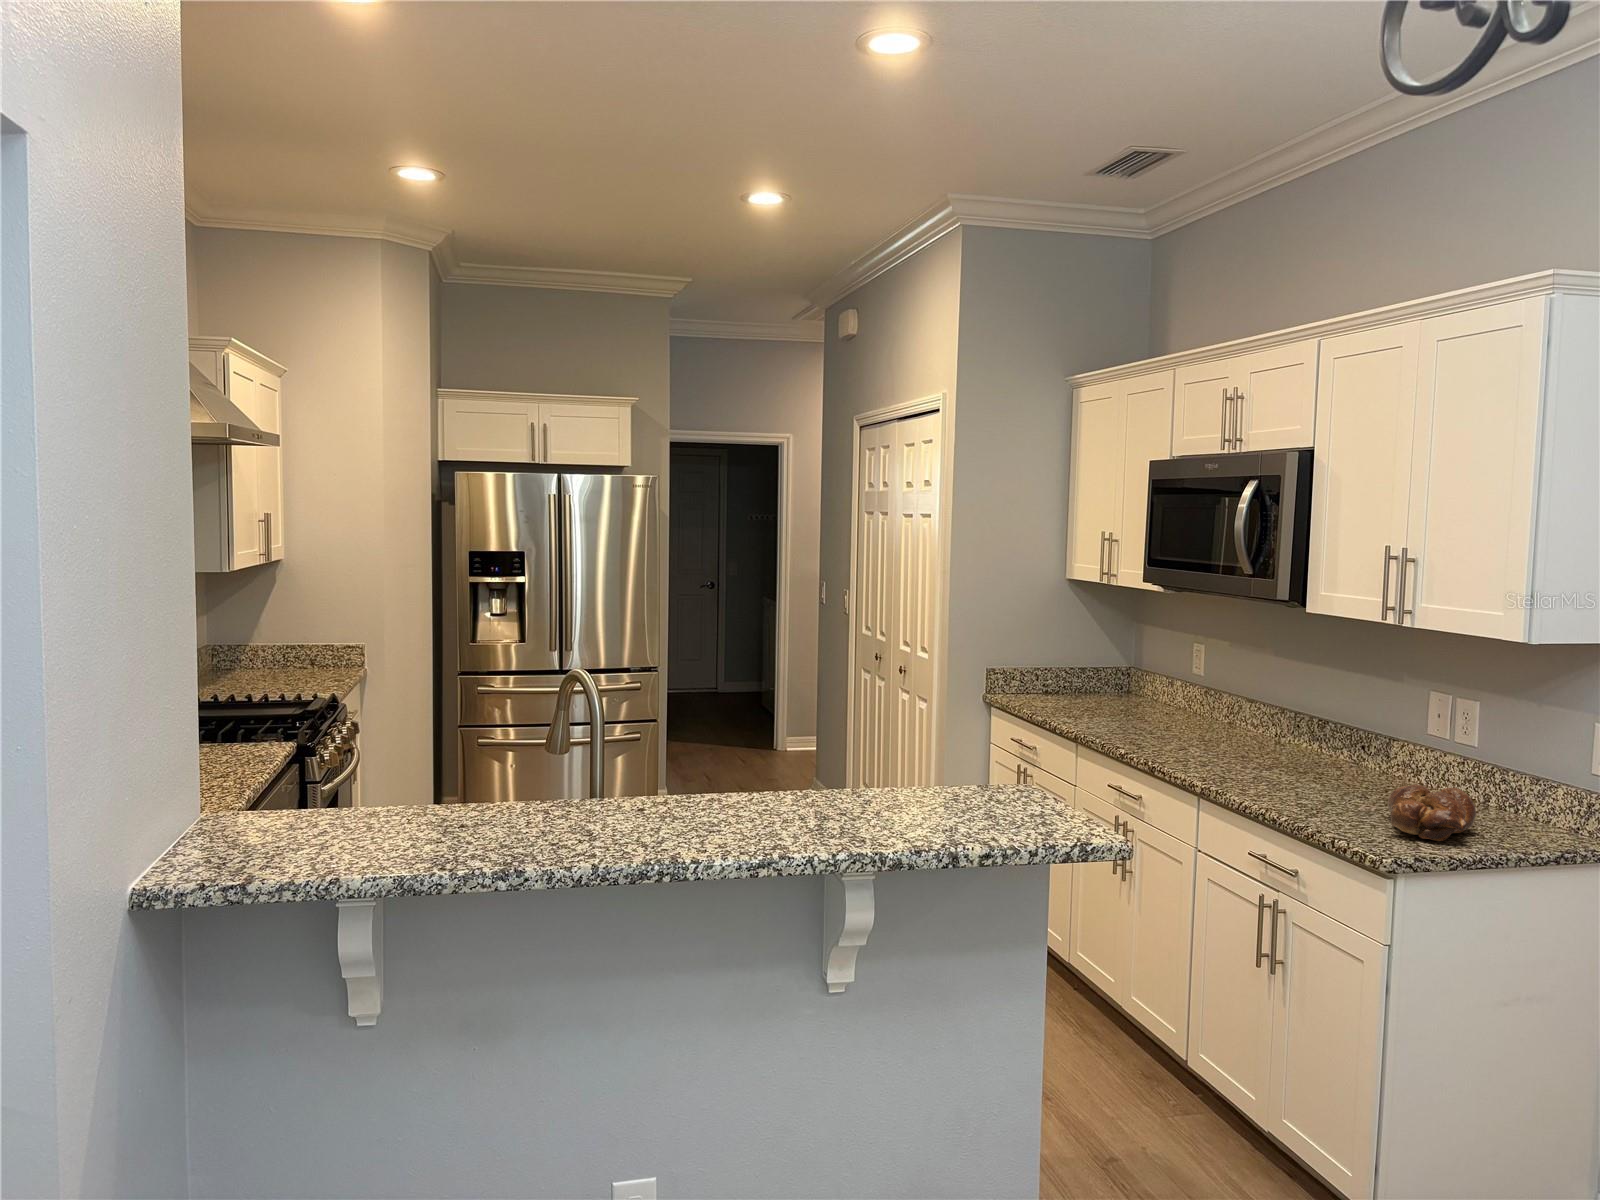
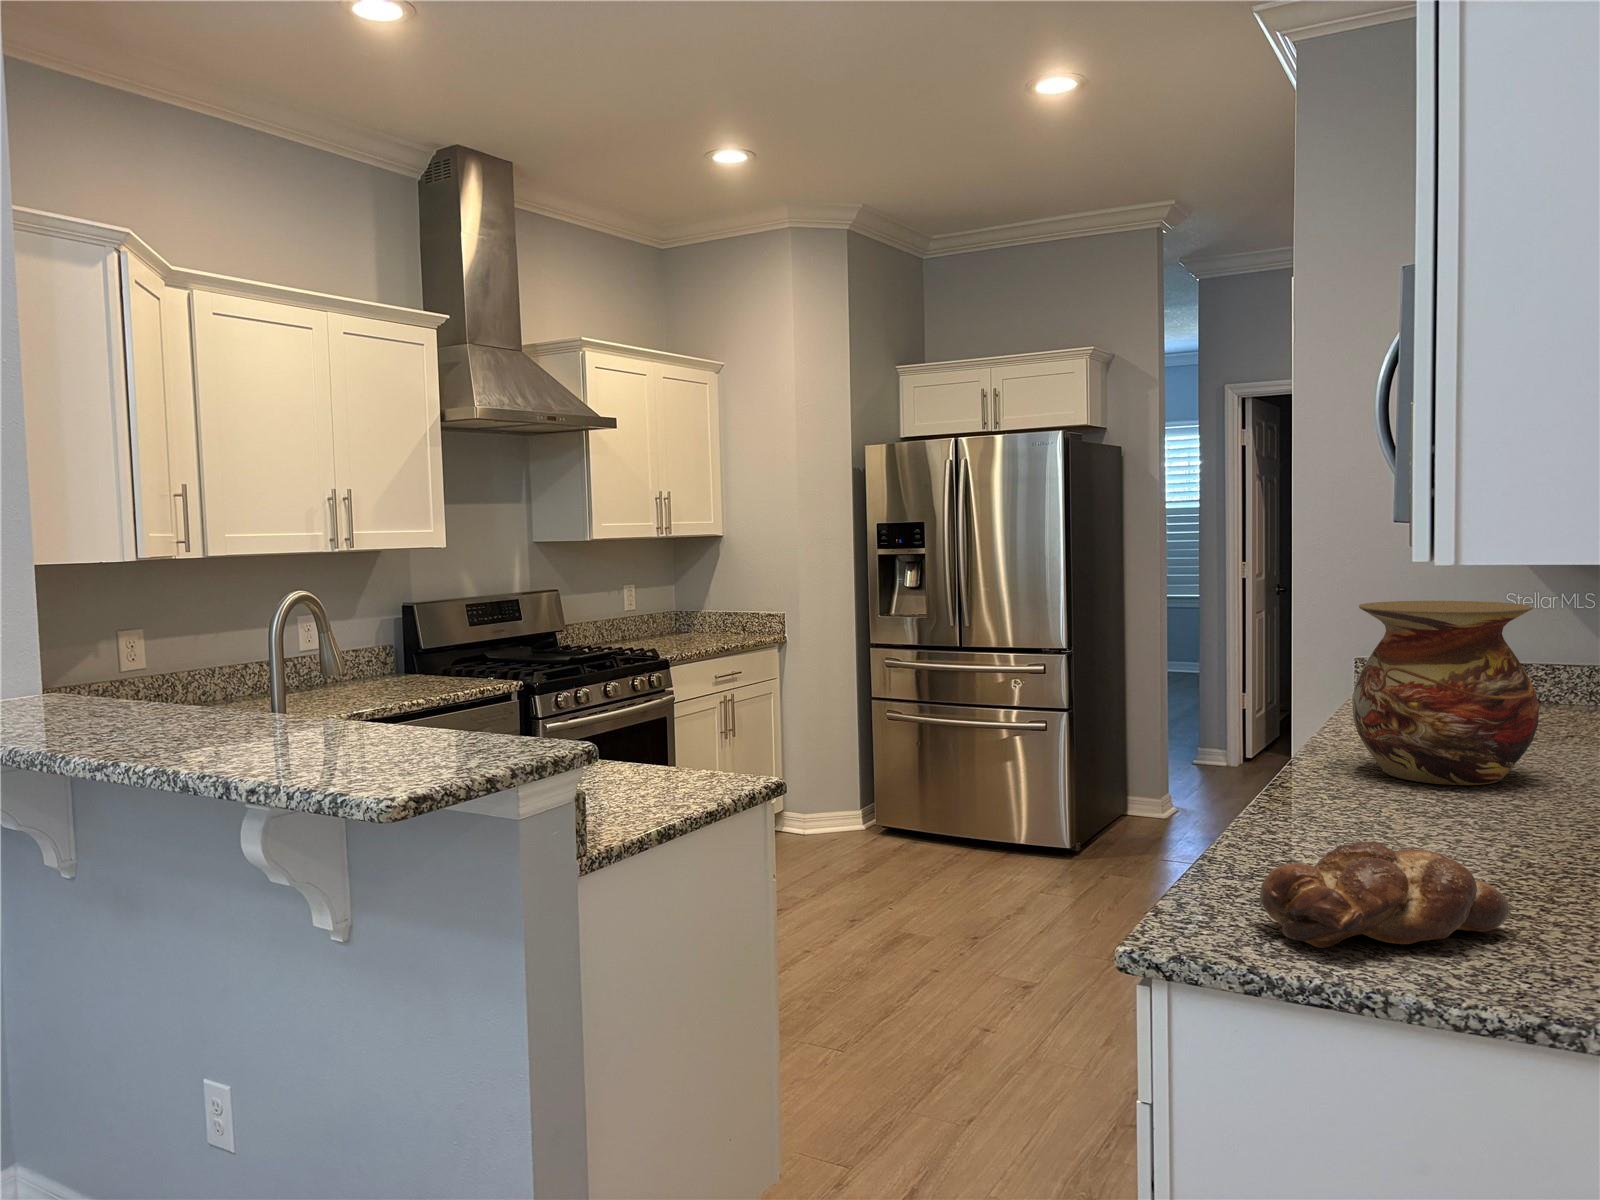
vase: none [1150,640,1253,752] -> present [1352,601,1539,785]

